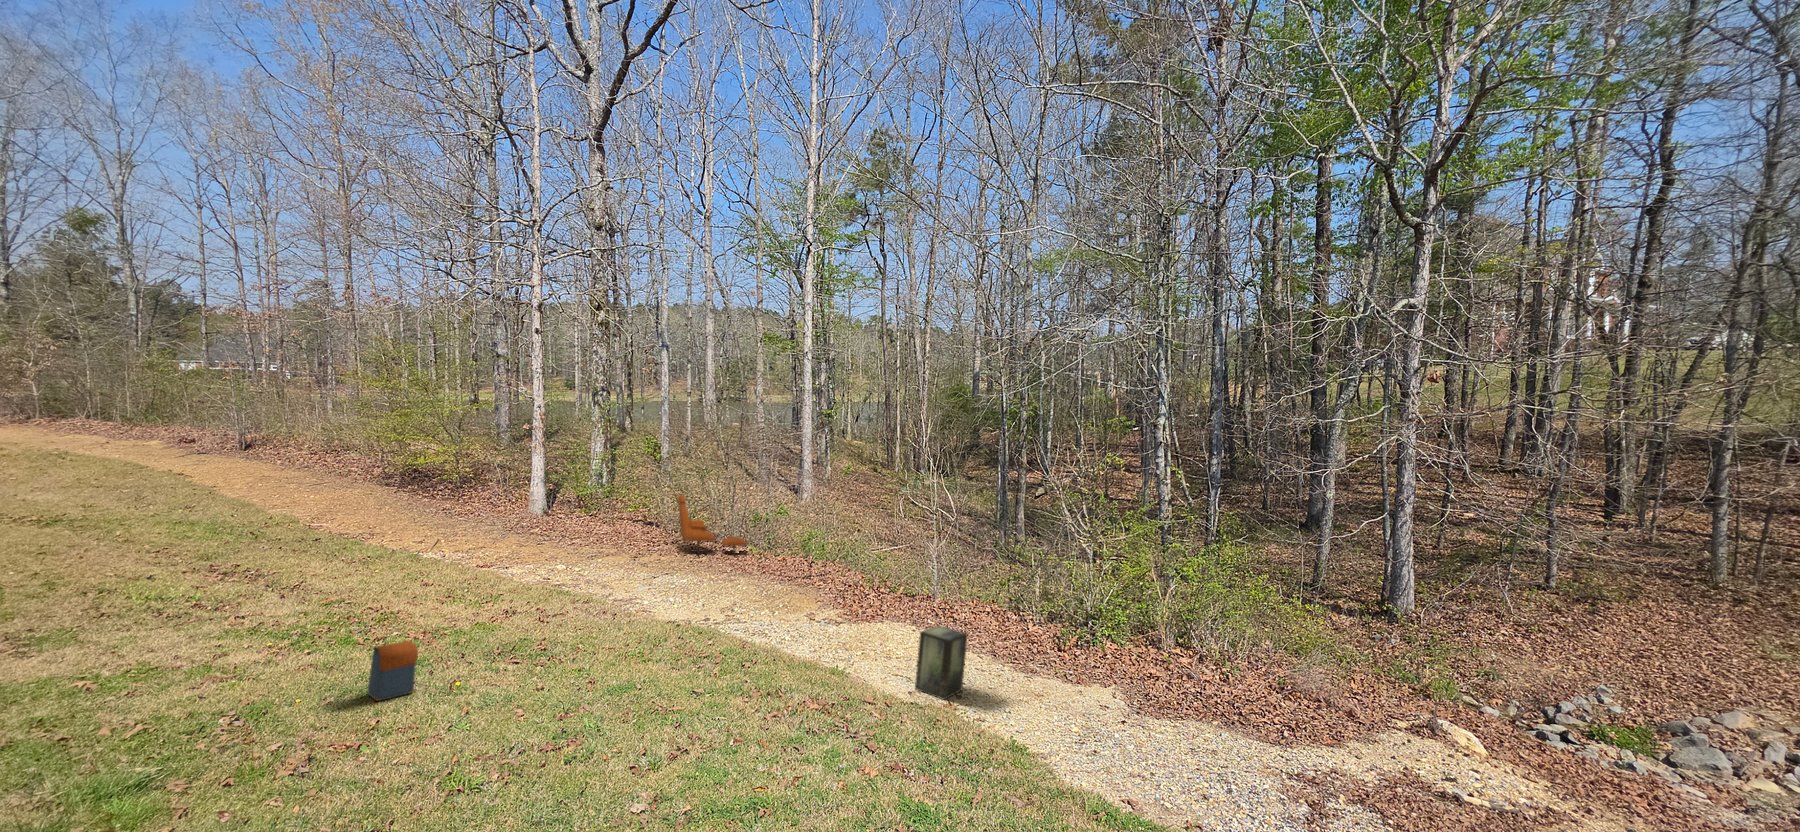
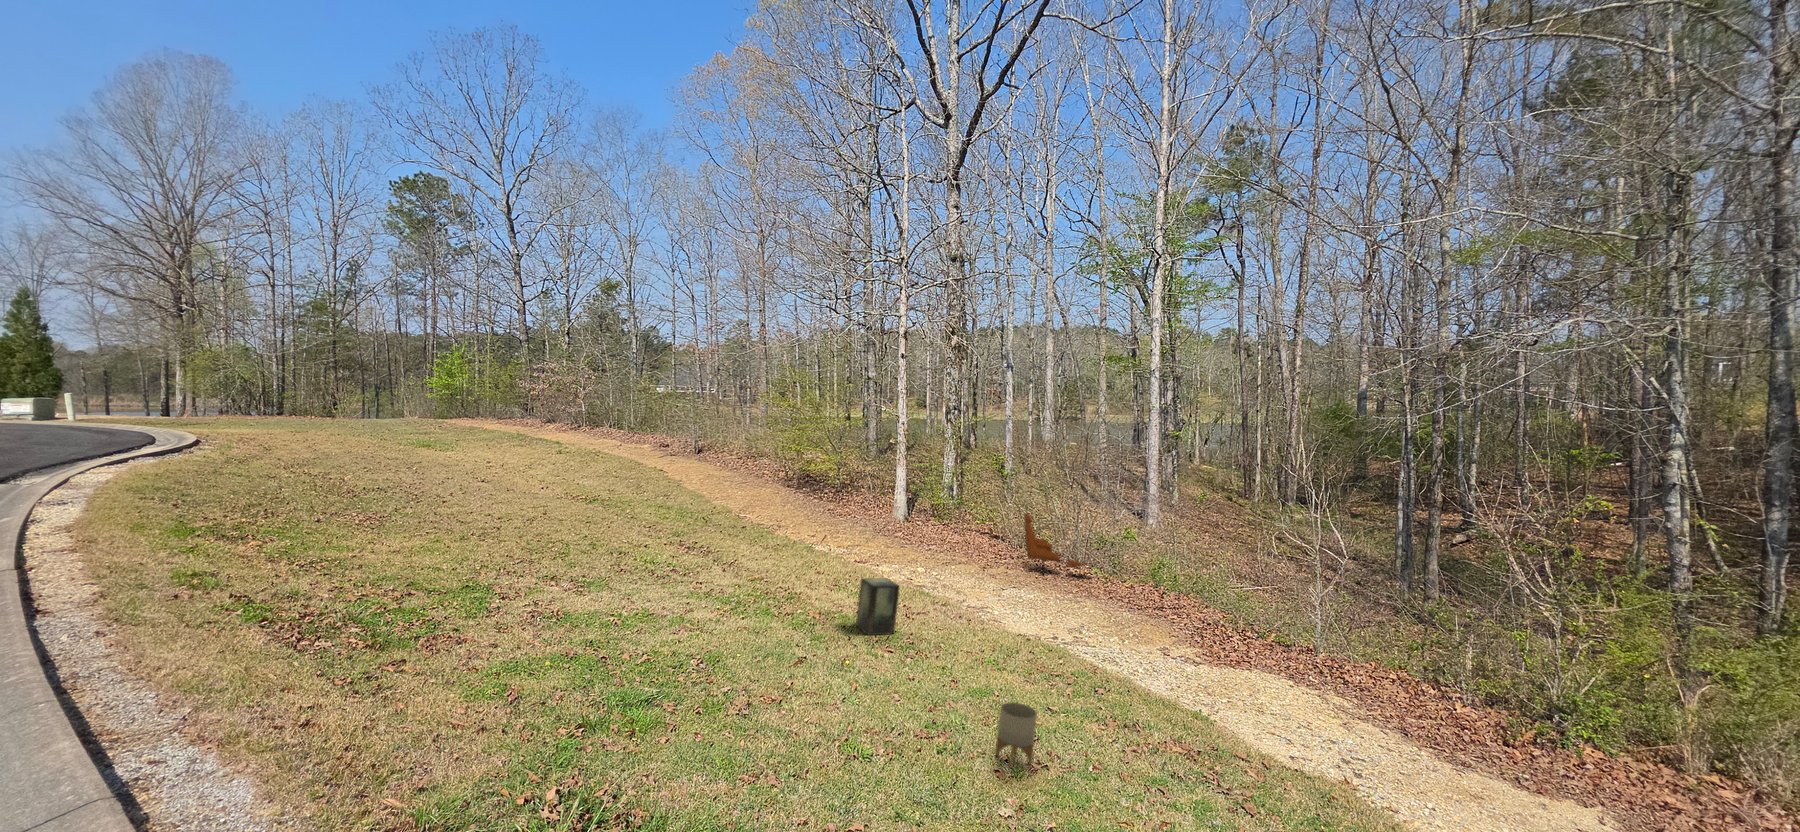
storage box: present [915,626,967,699] -> present [856,578,900,635]
backpack: present [368,641,418,701] -> none [805,617,839,662]
planter: none [612,704,661,778] -> present [995,702,1037,768]

